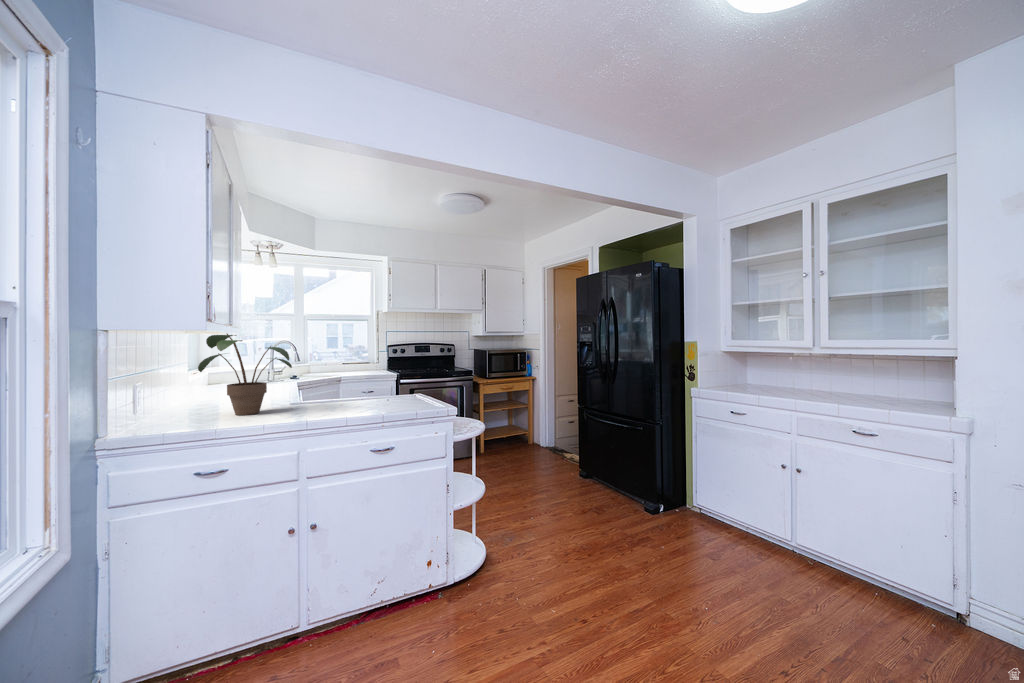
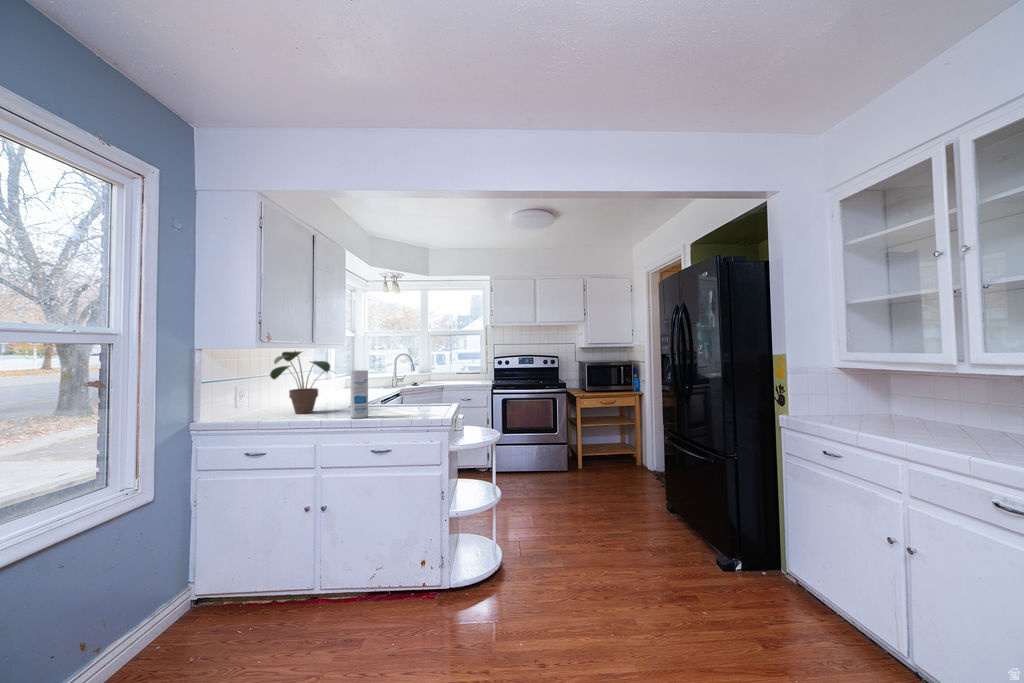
canister: none [337,358,358,414] -> present [351,370,368,418]

